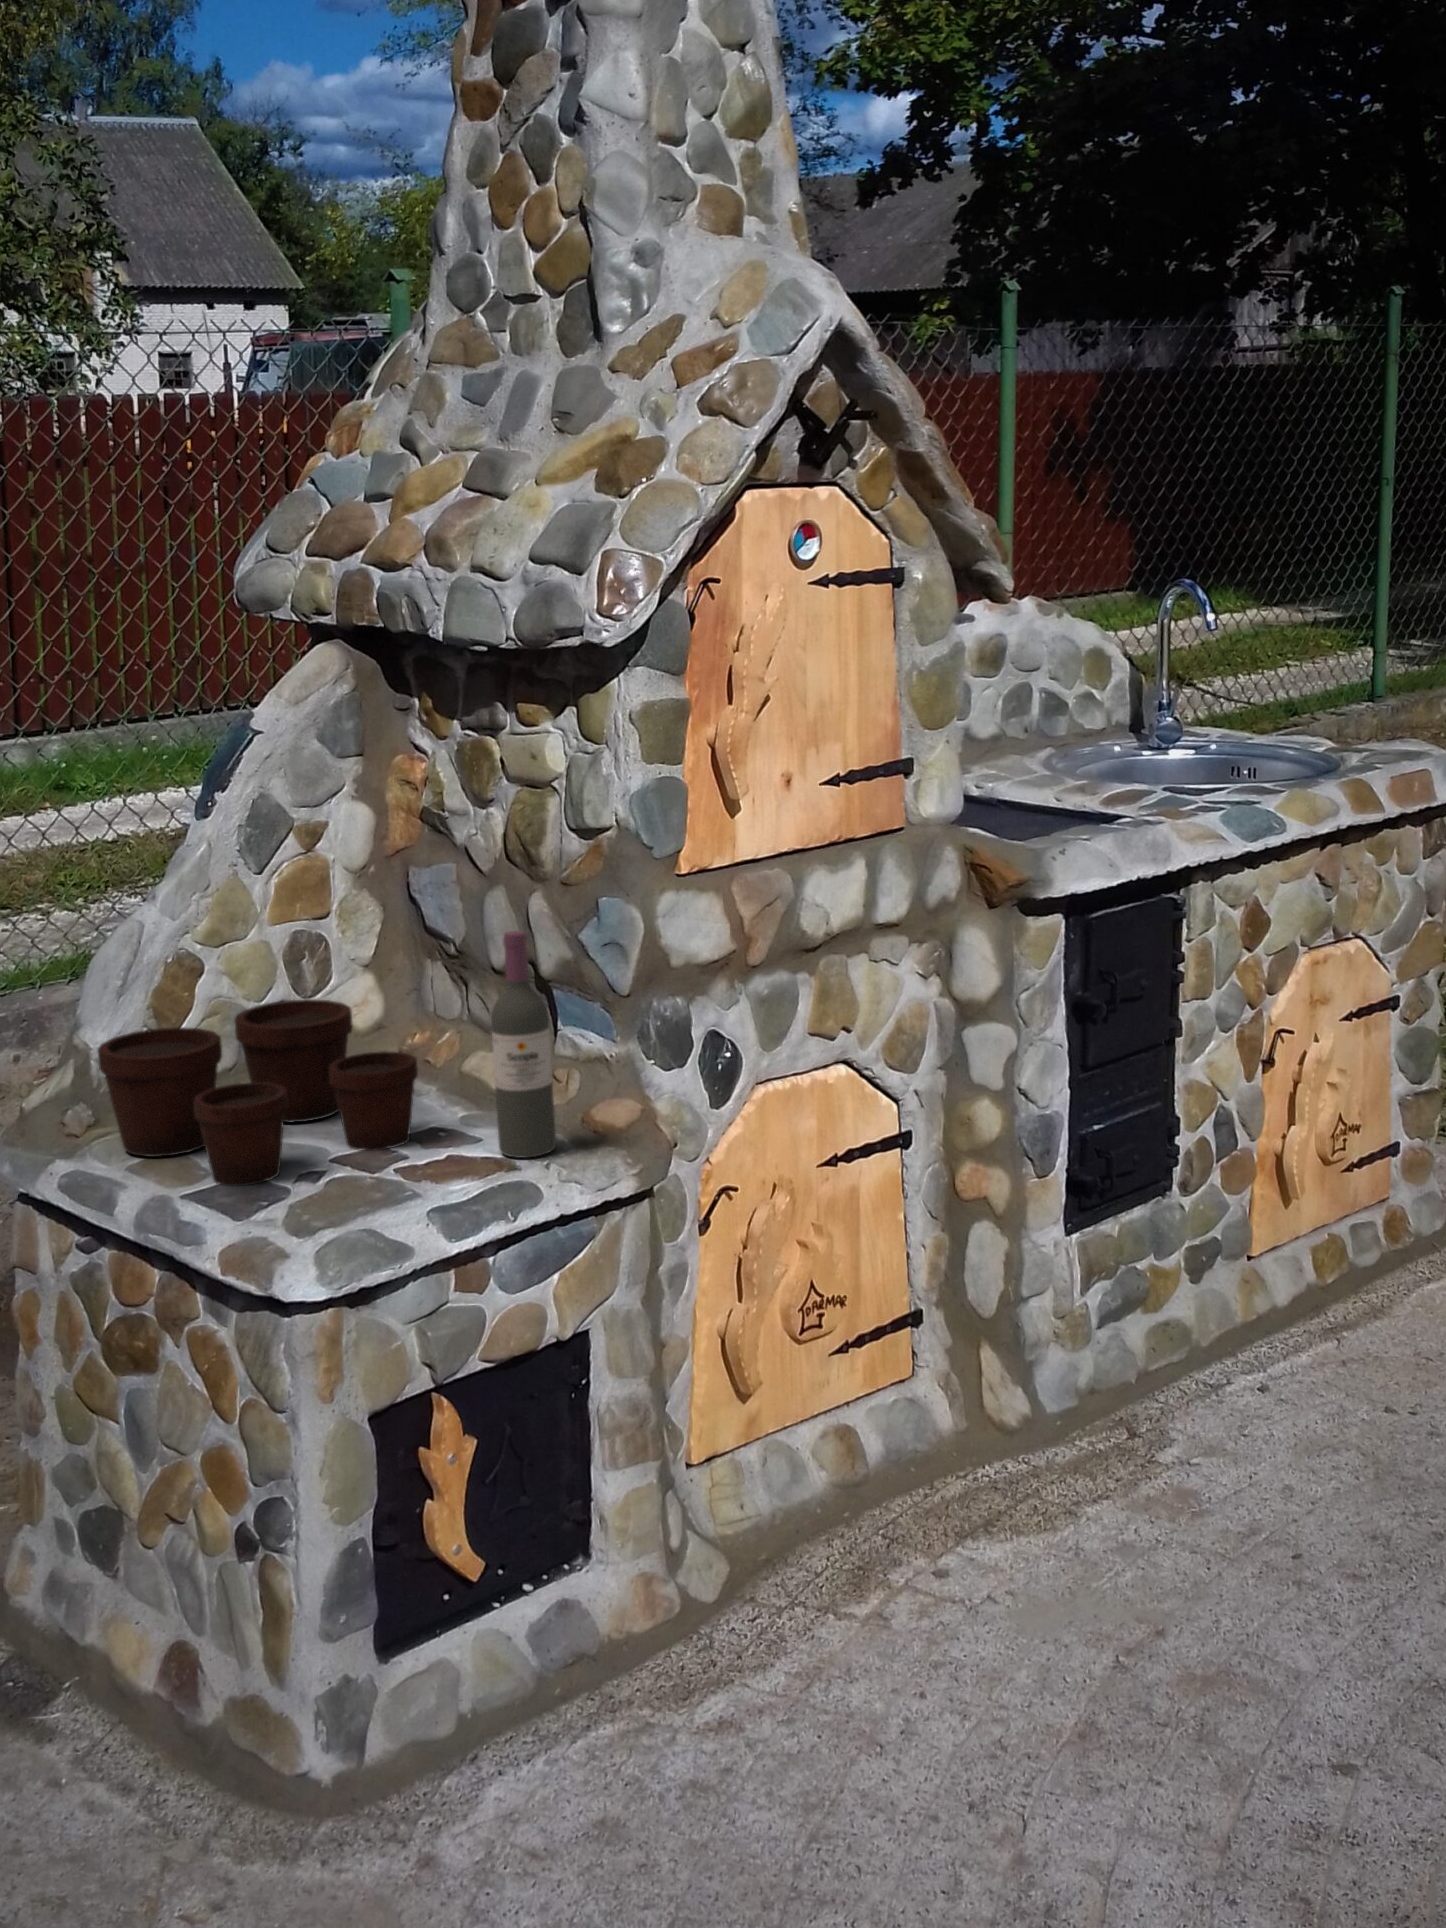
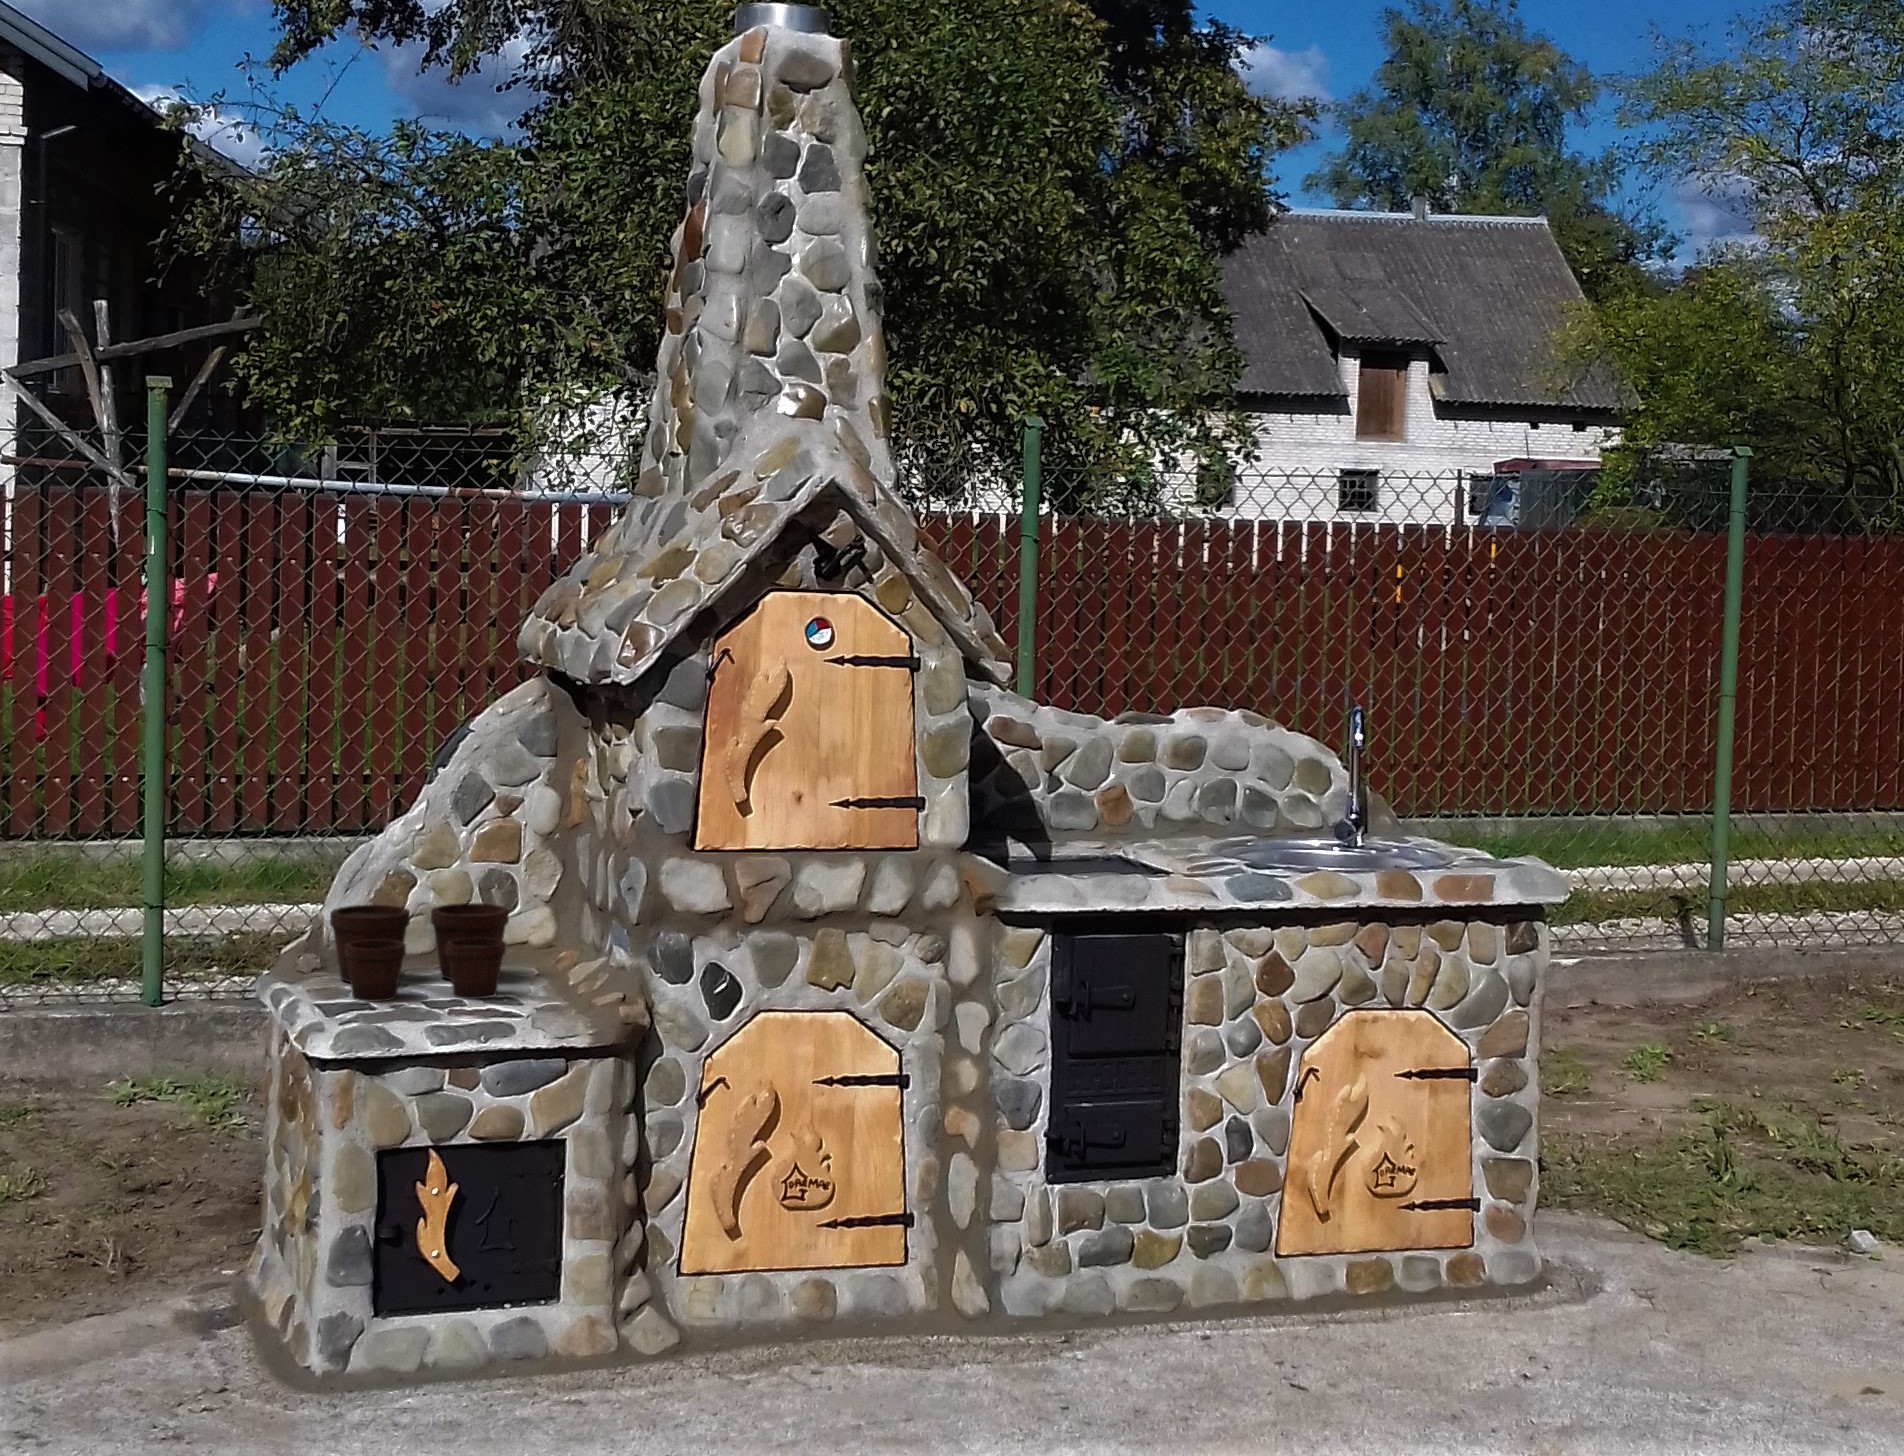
wine bottle: present [491,931,556,1158] -> none [516,864,557,1014]

